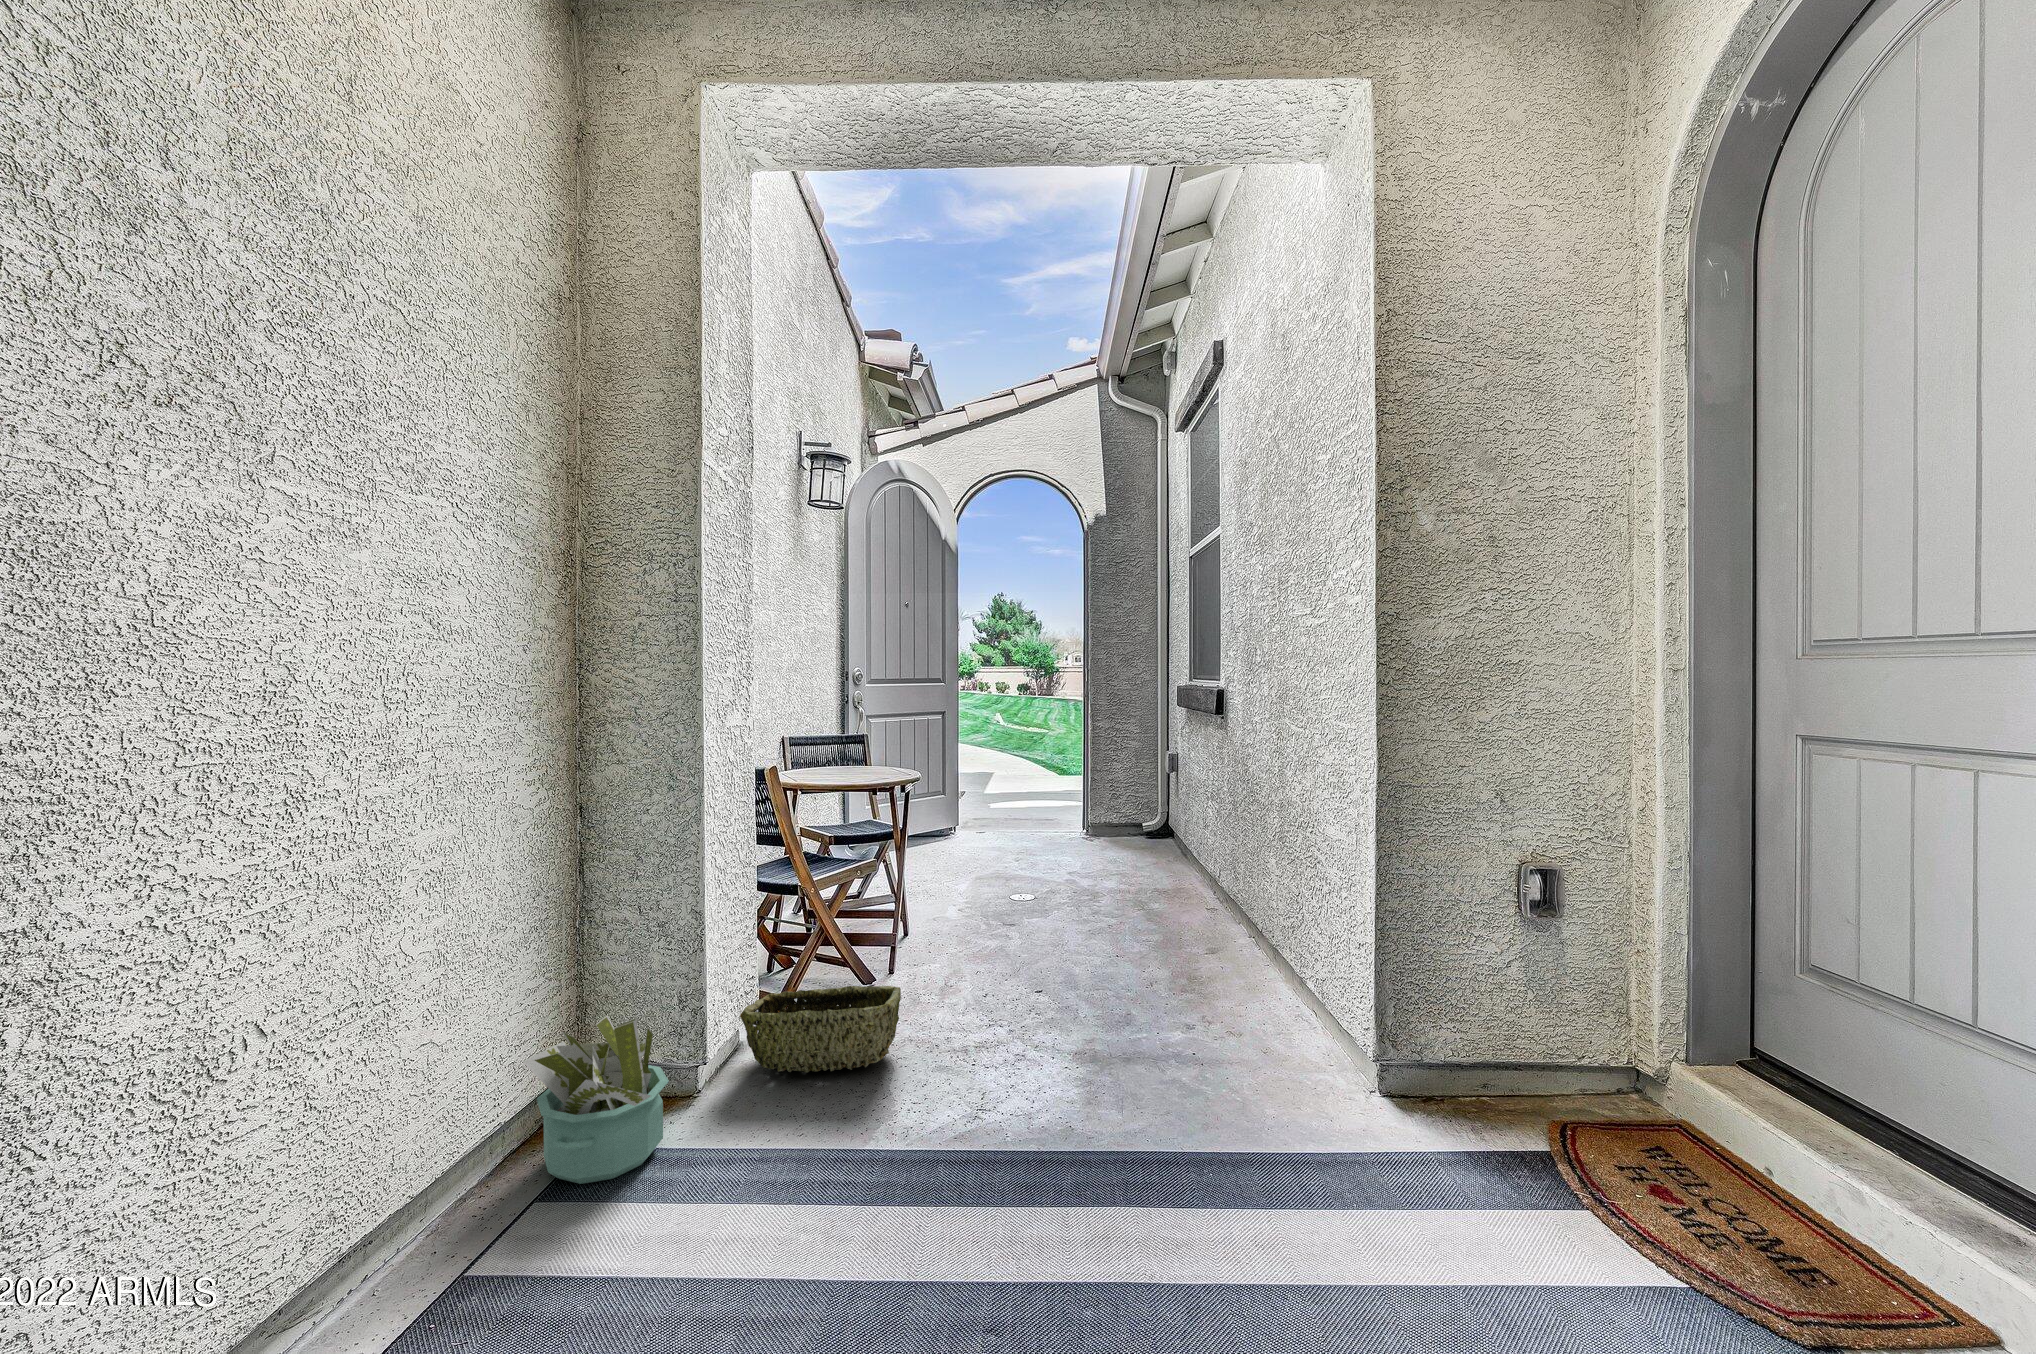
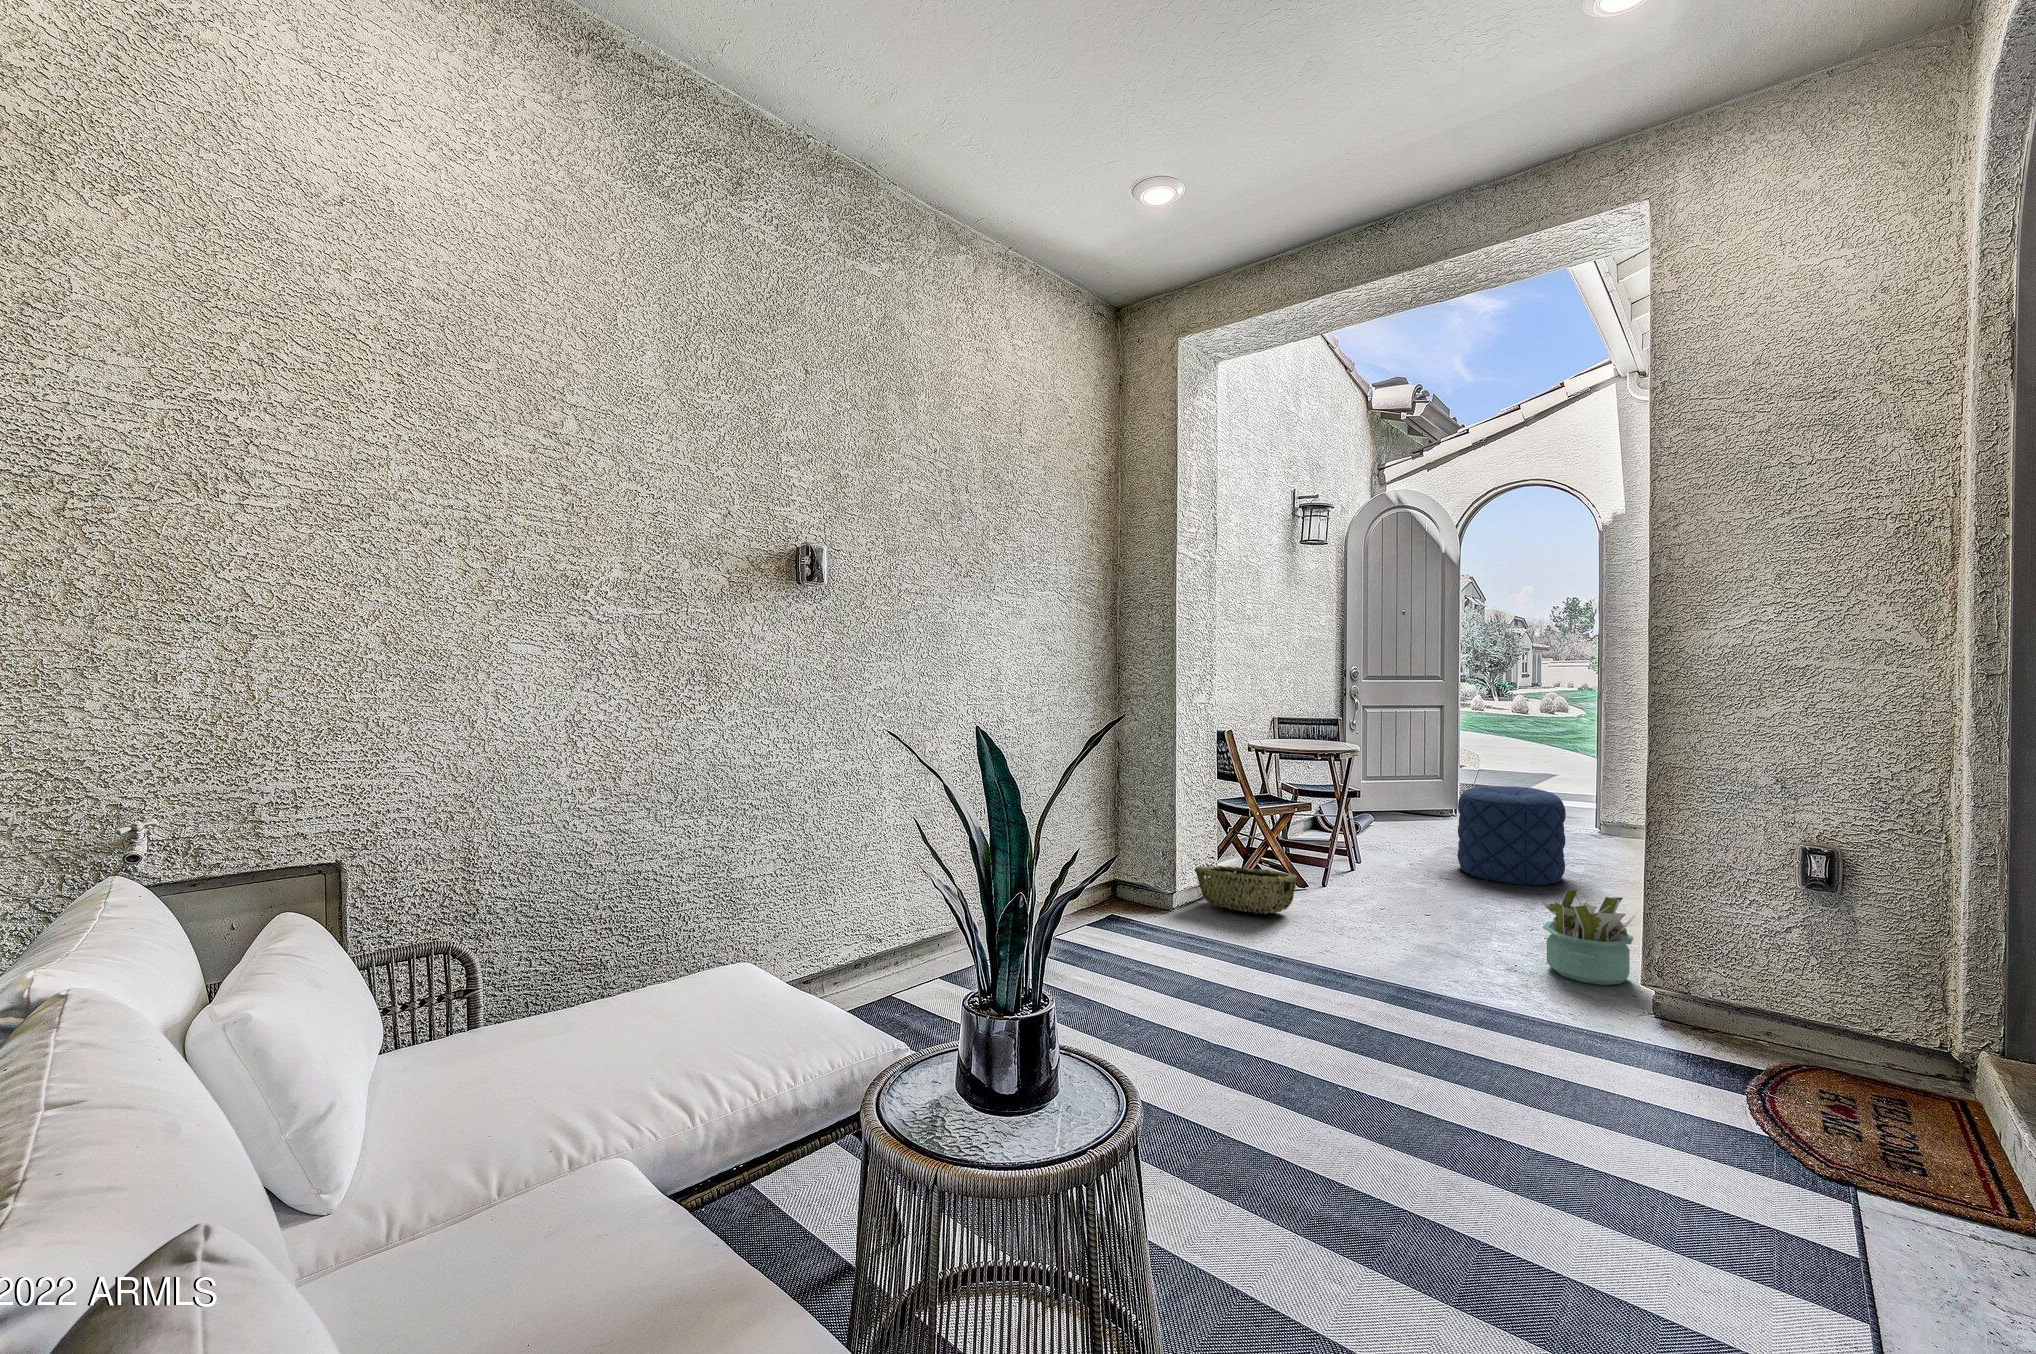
pouf: none [1020,807,1127,925] -> present [1457,786,1566,885]
decorative plant: present [523,1015,669,1184] -> present [1542,890,1638,985]

